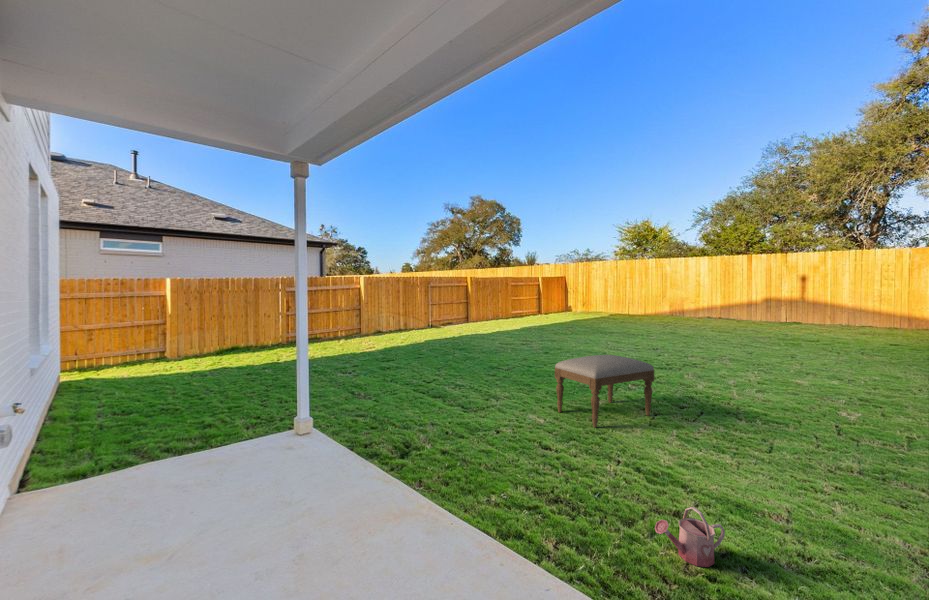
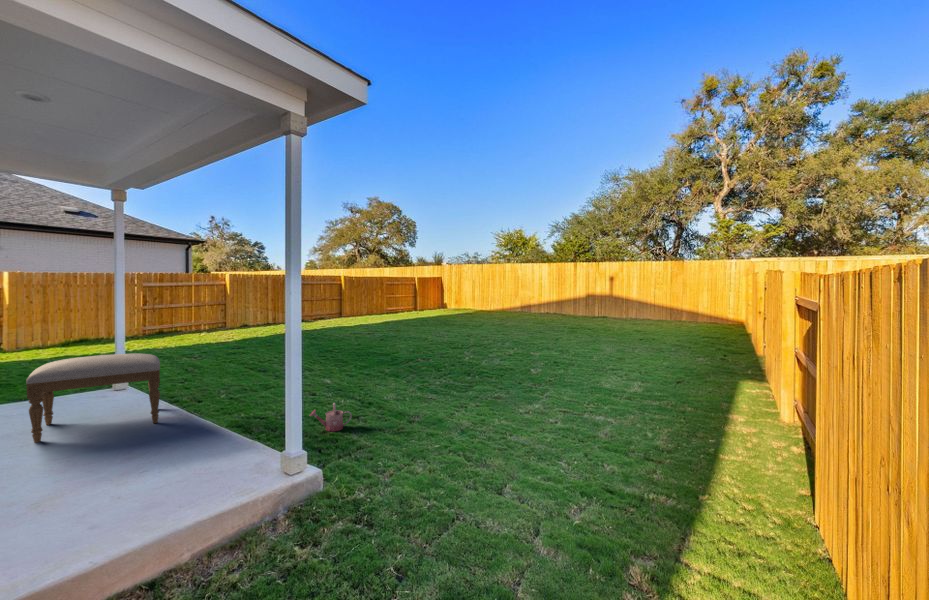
ottoman: present [555,355,654,427] -> present [26,354,160,443]

